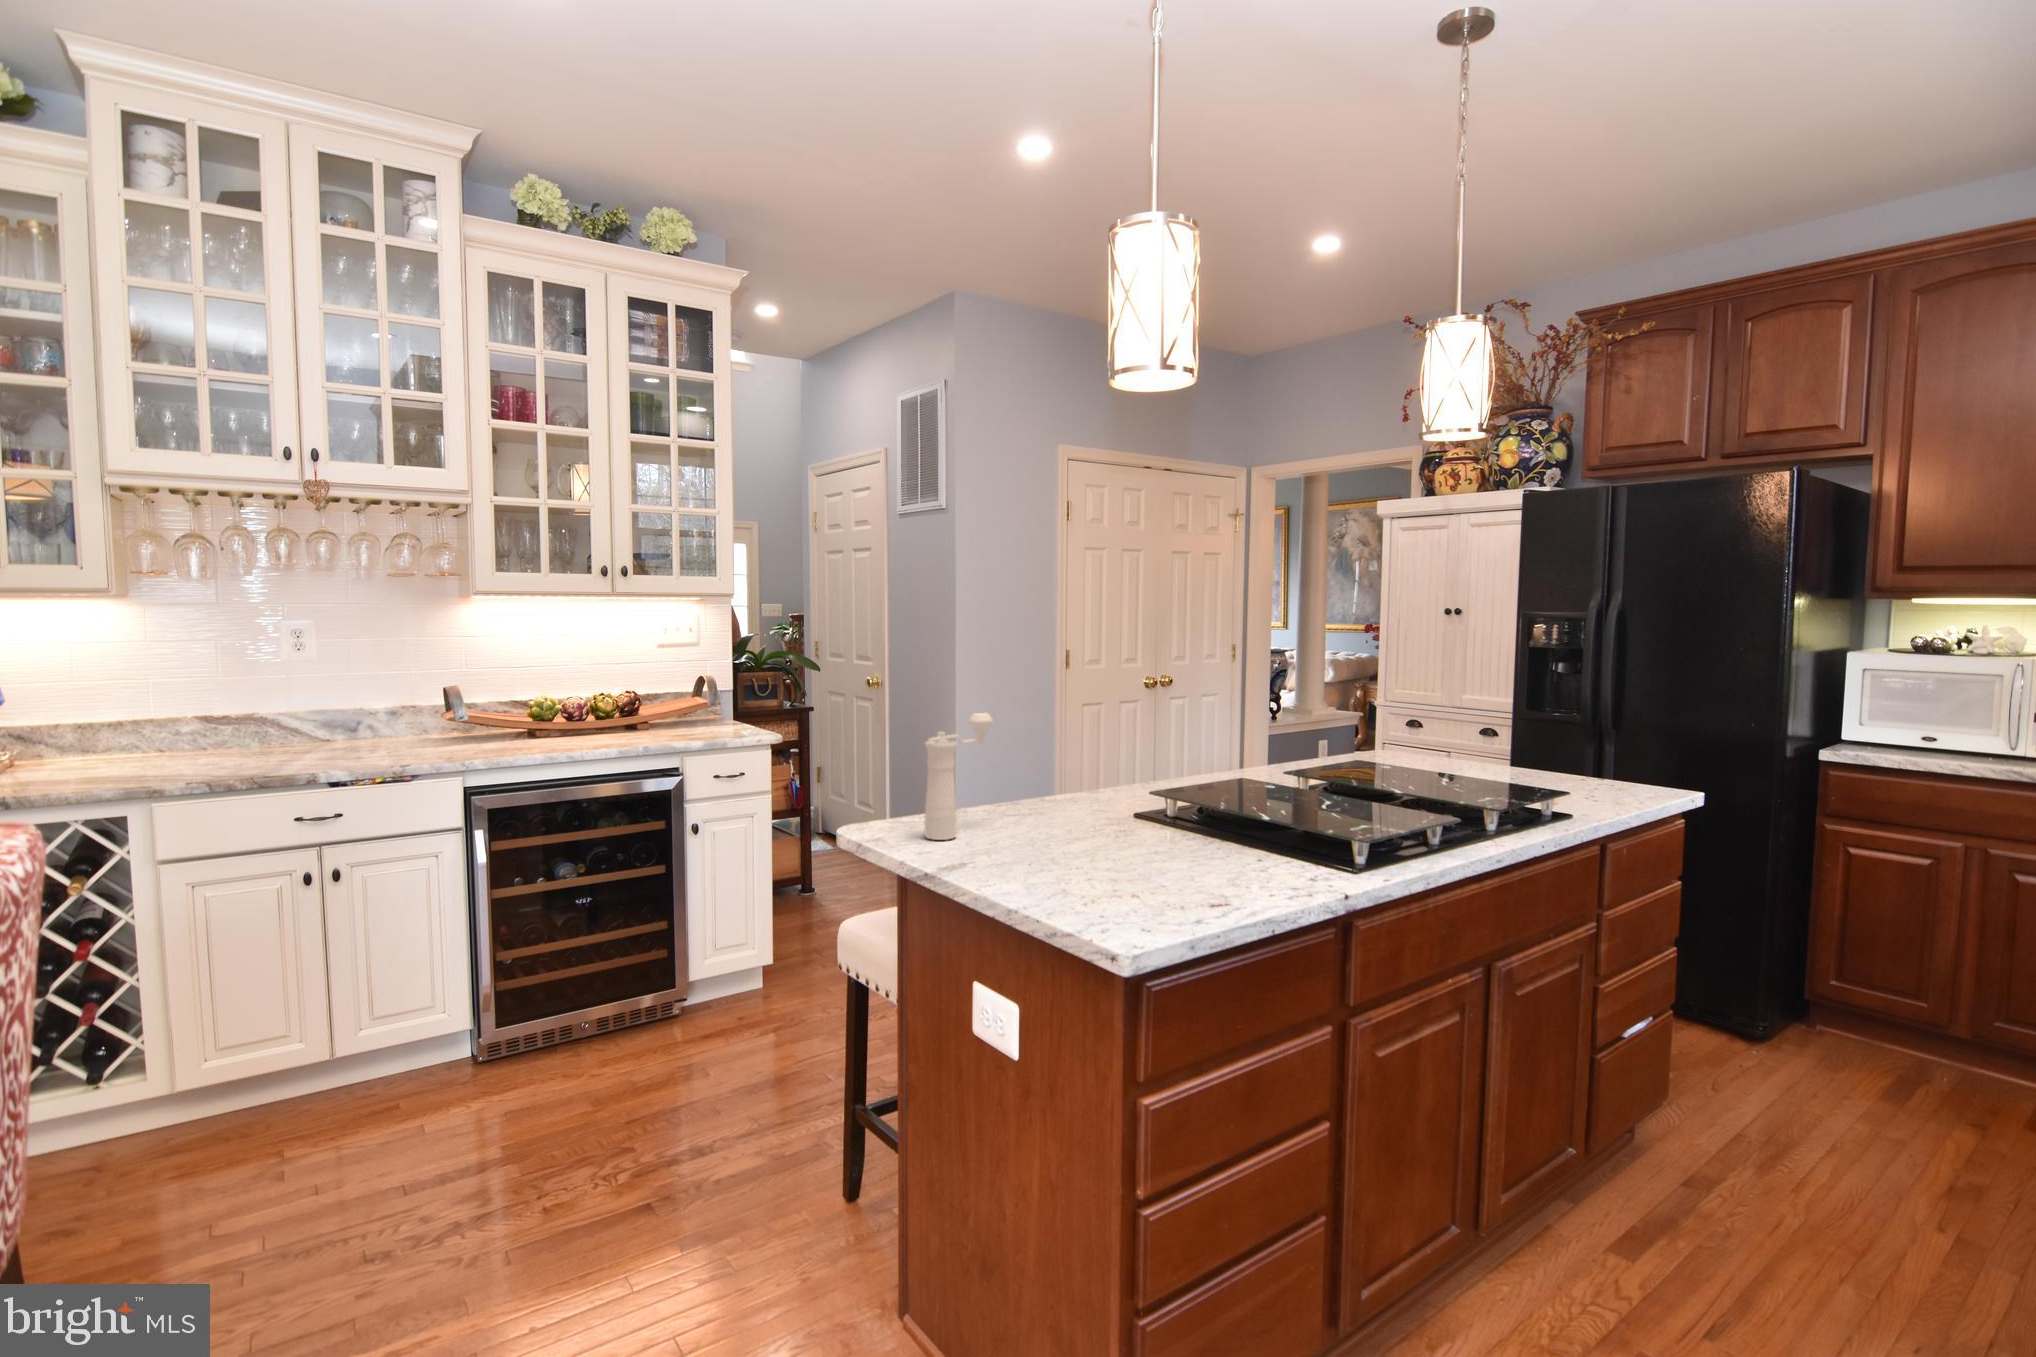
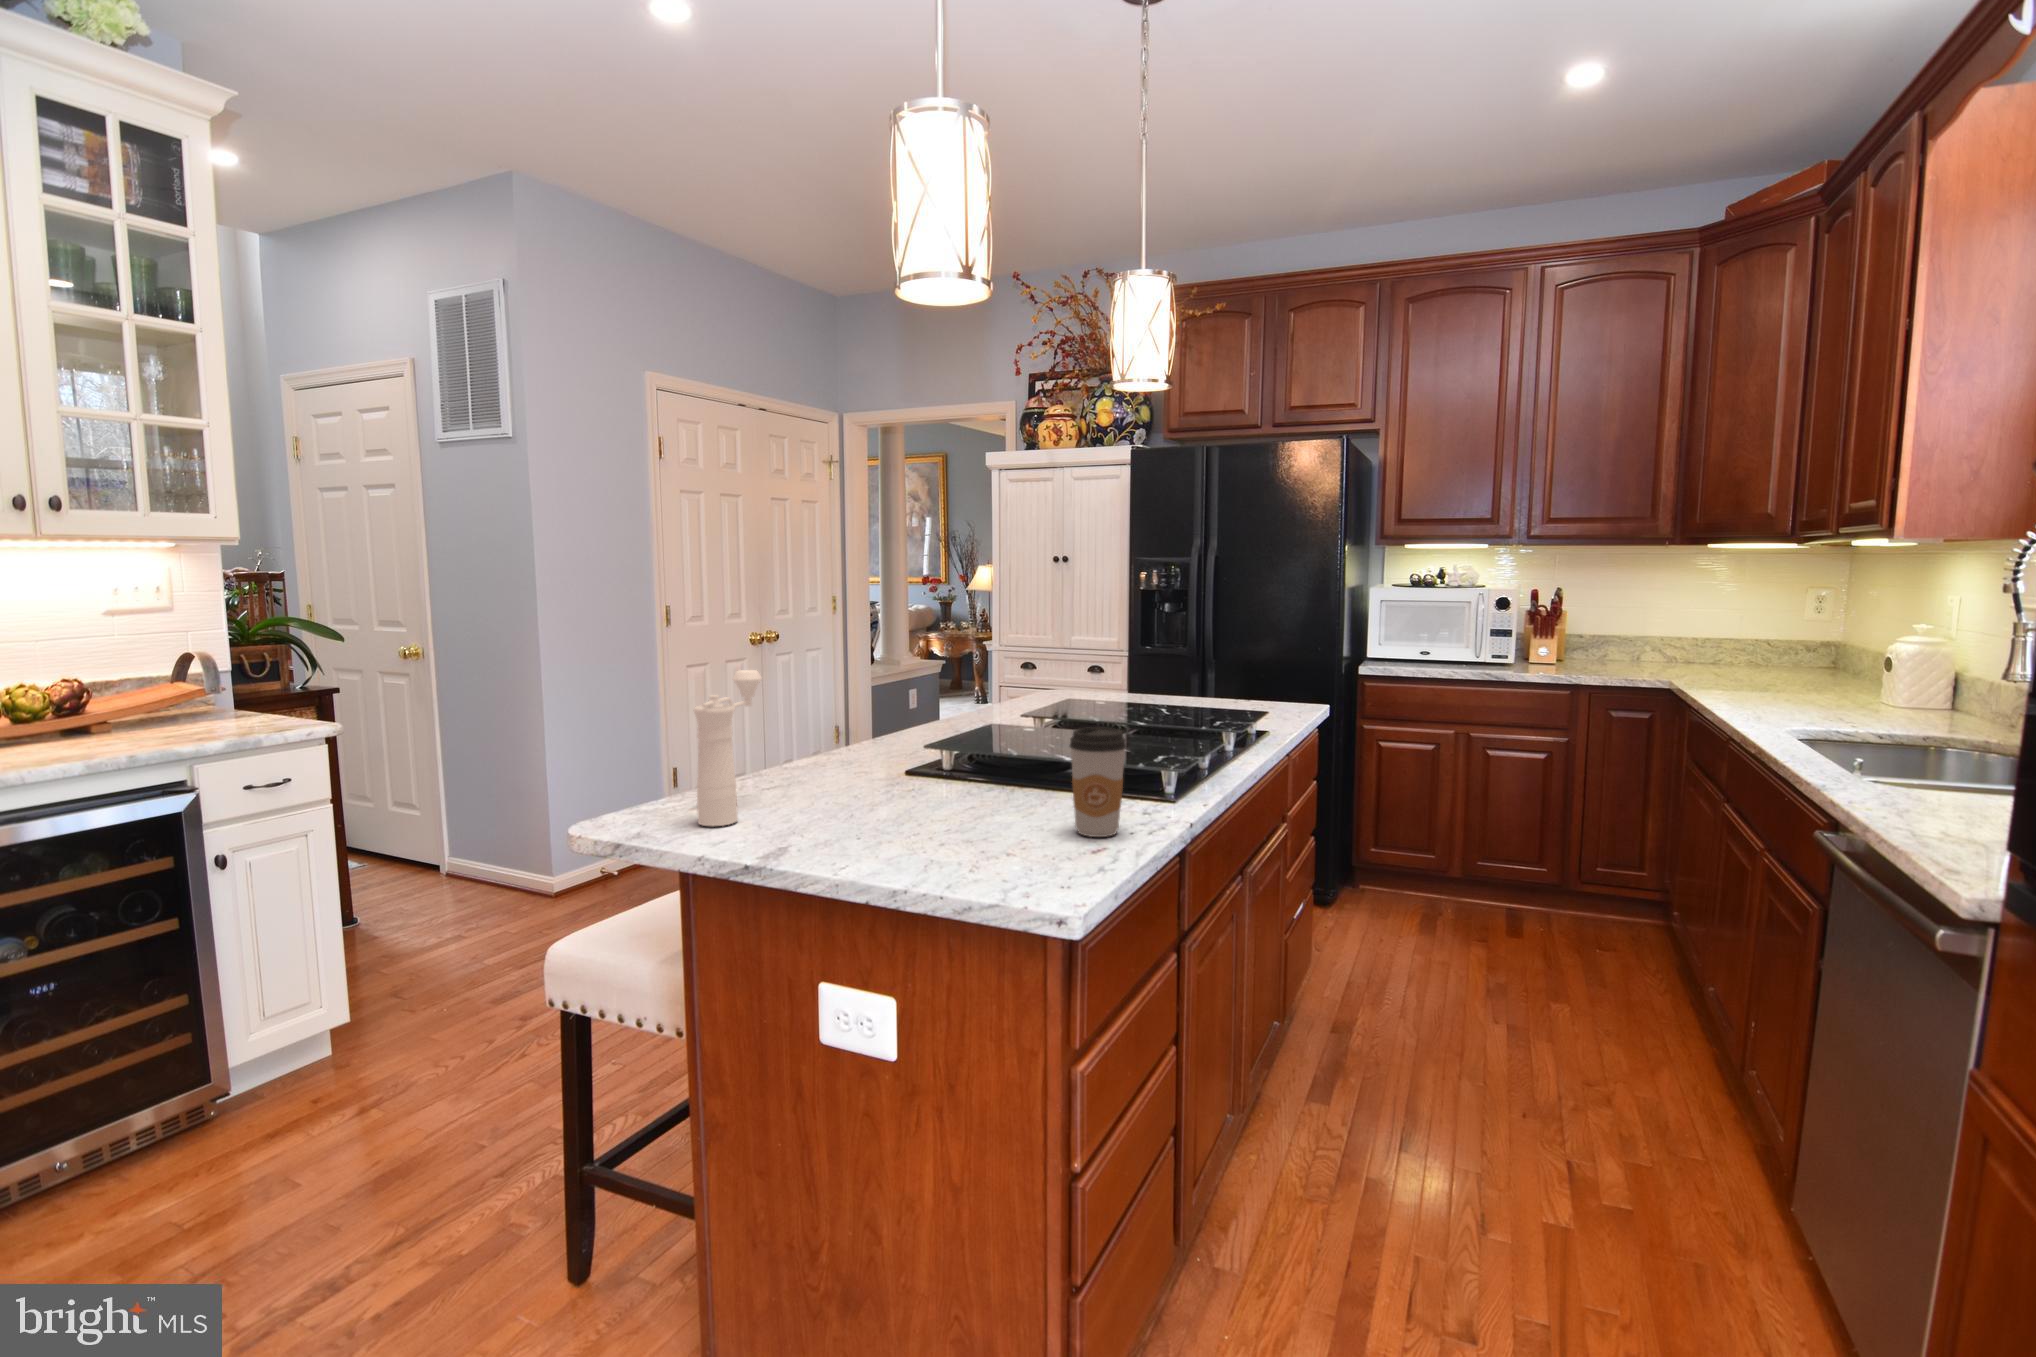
coffee cup: none [1213,787,1269,893] -> present [1070,727,1126,837]

